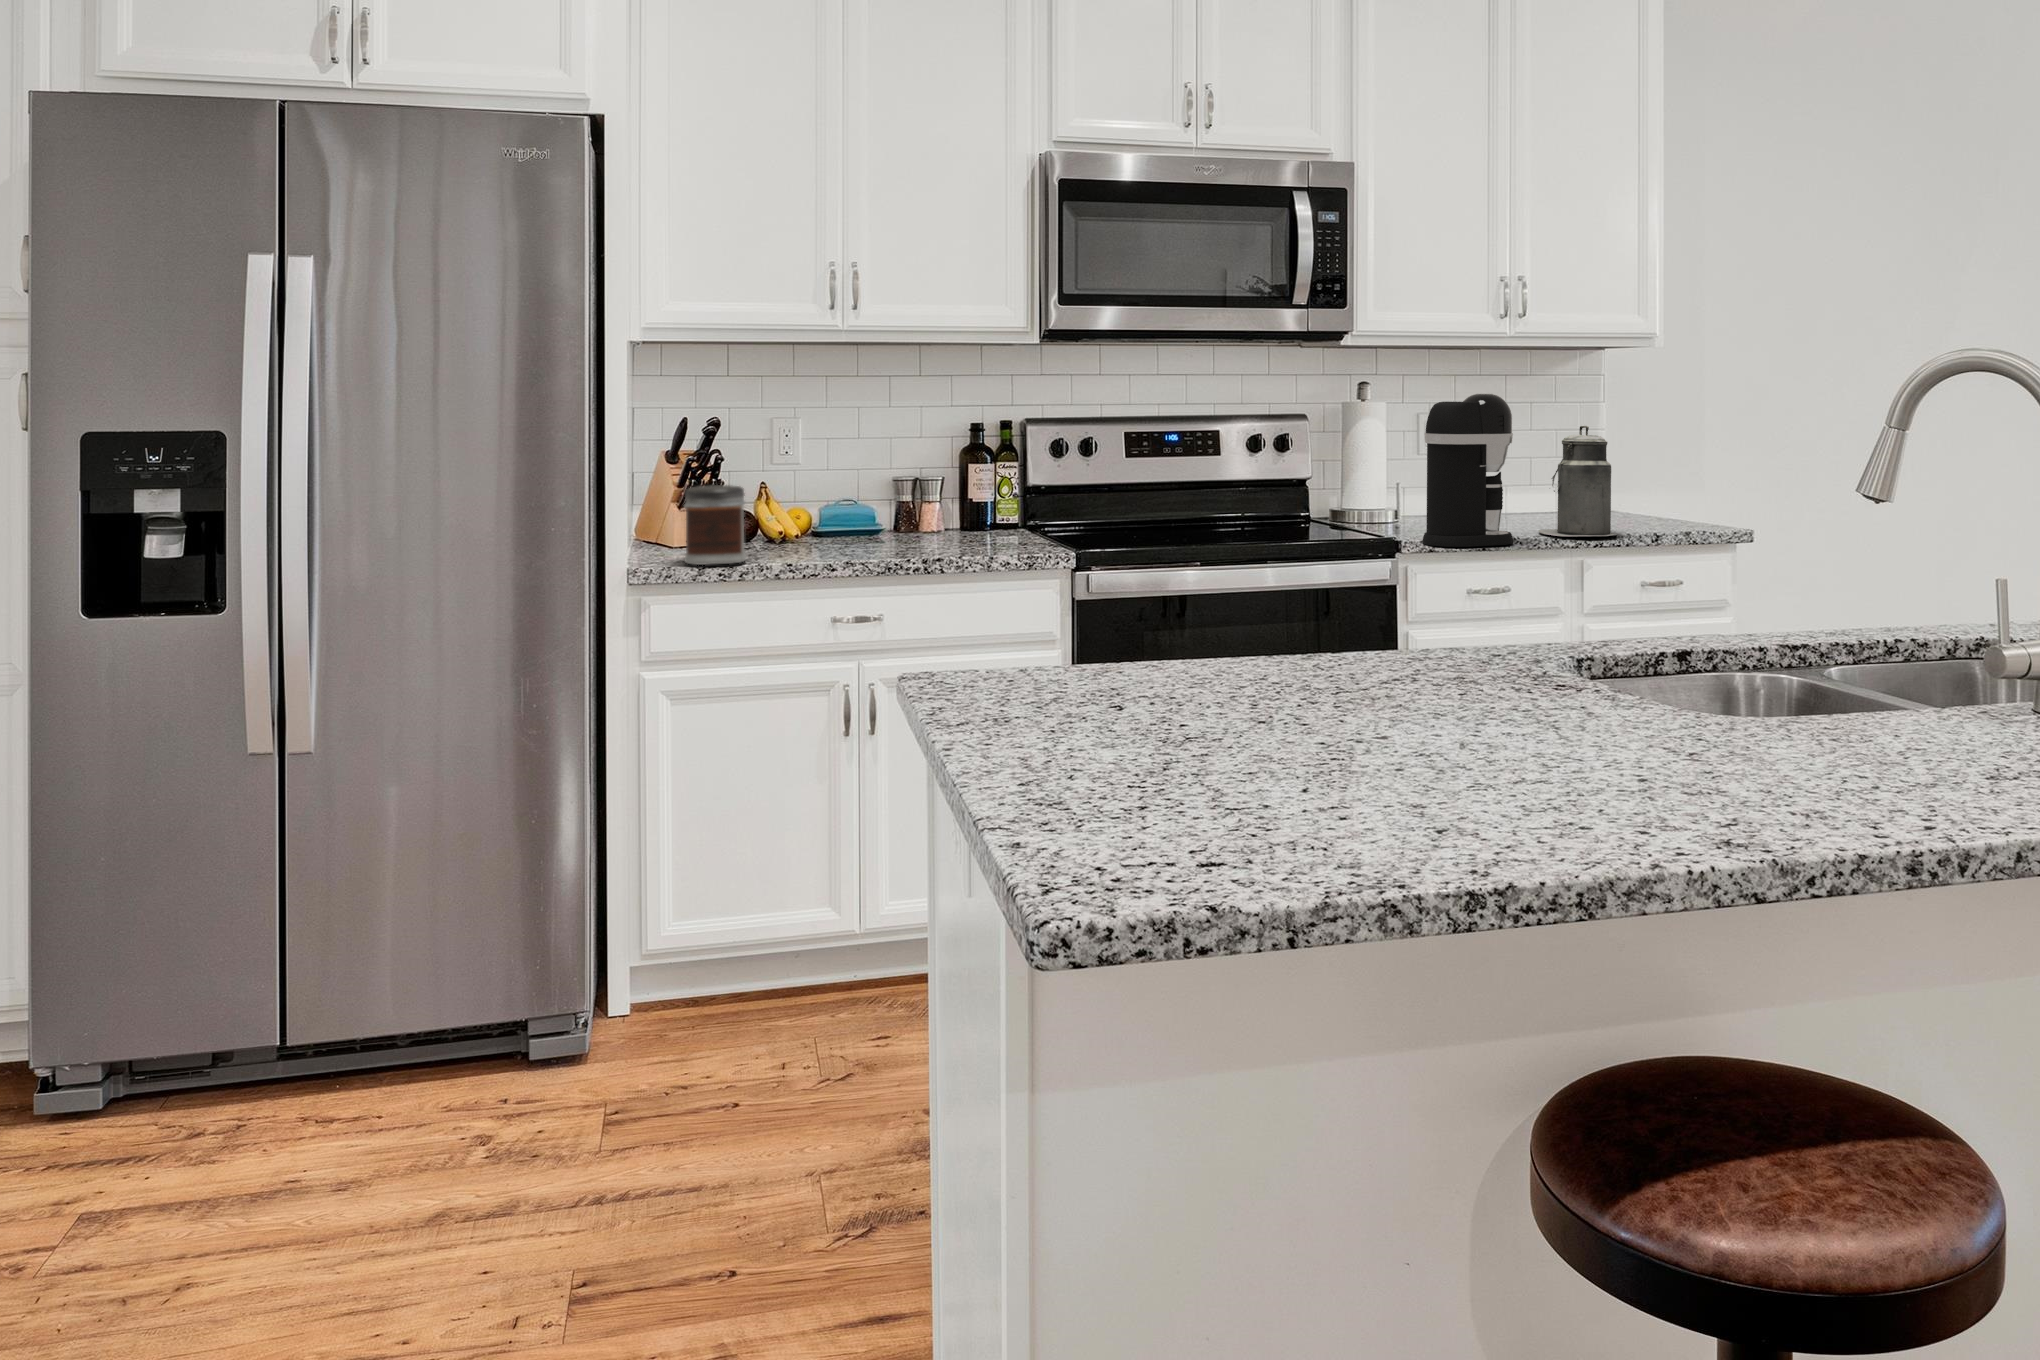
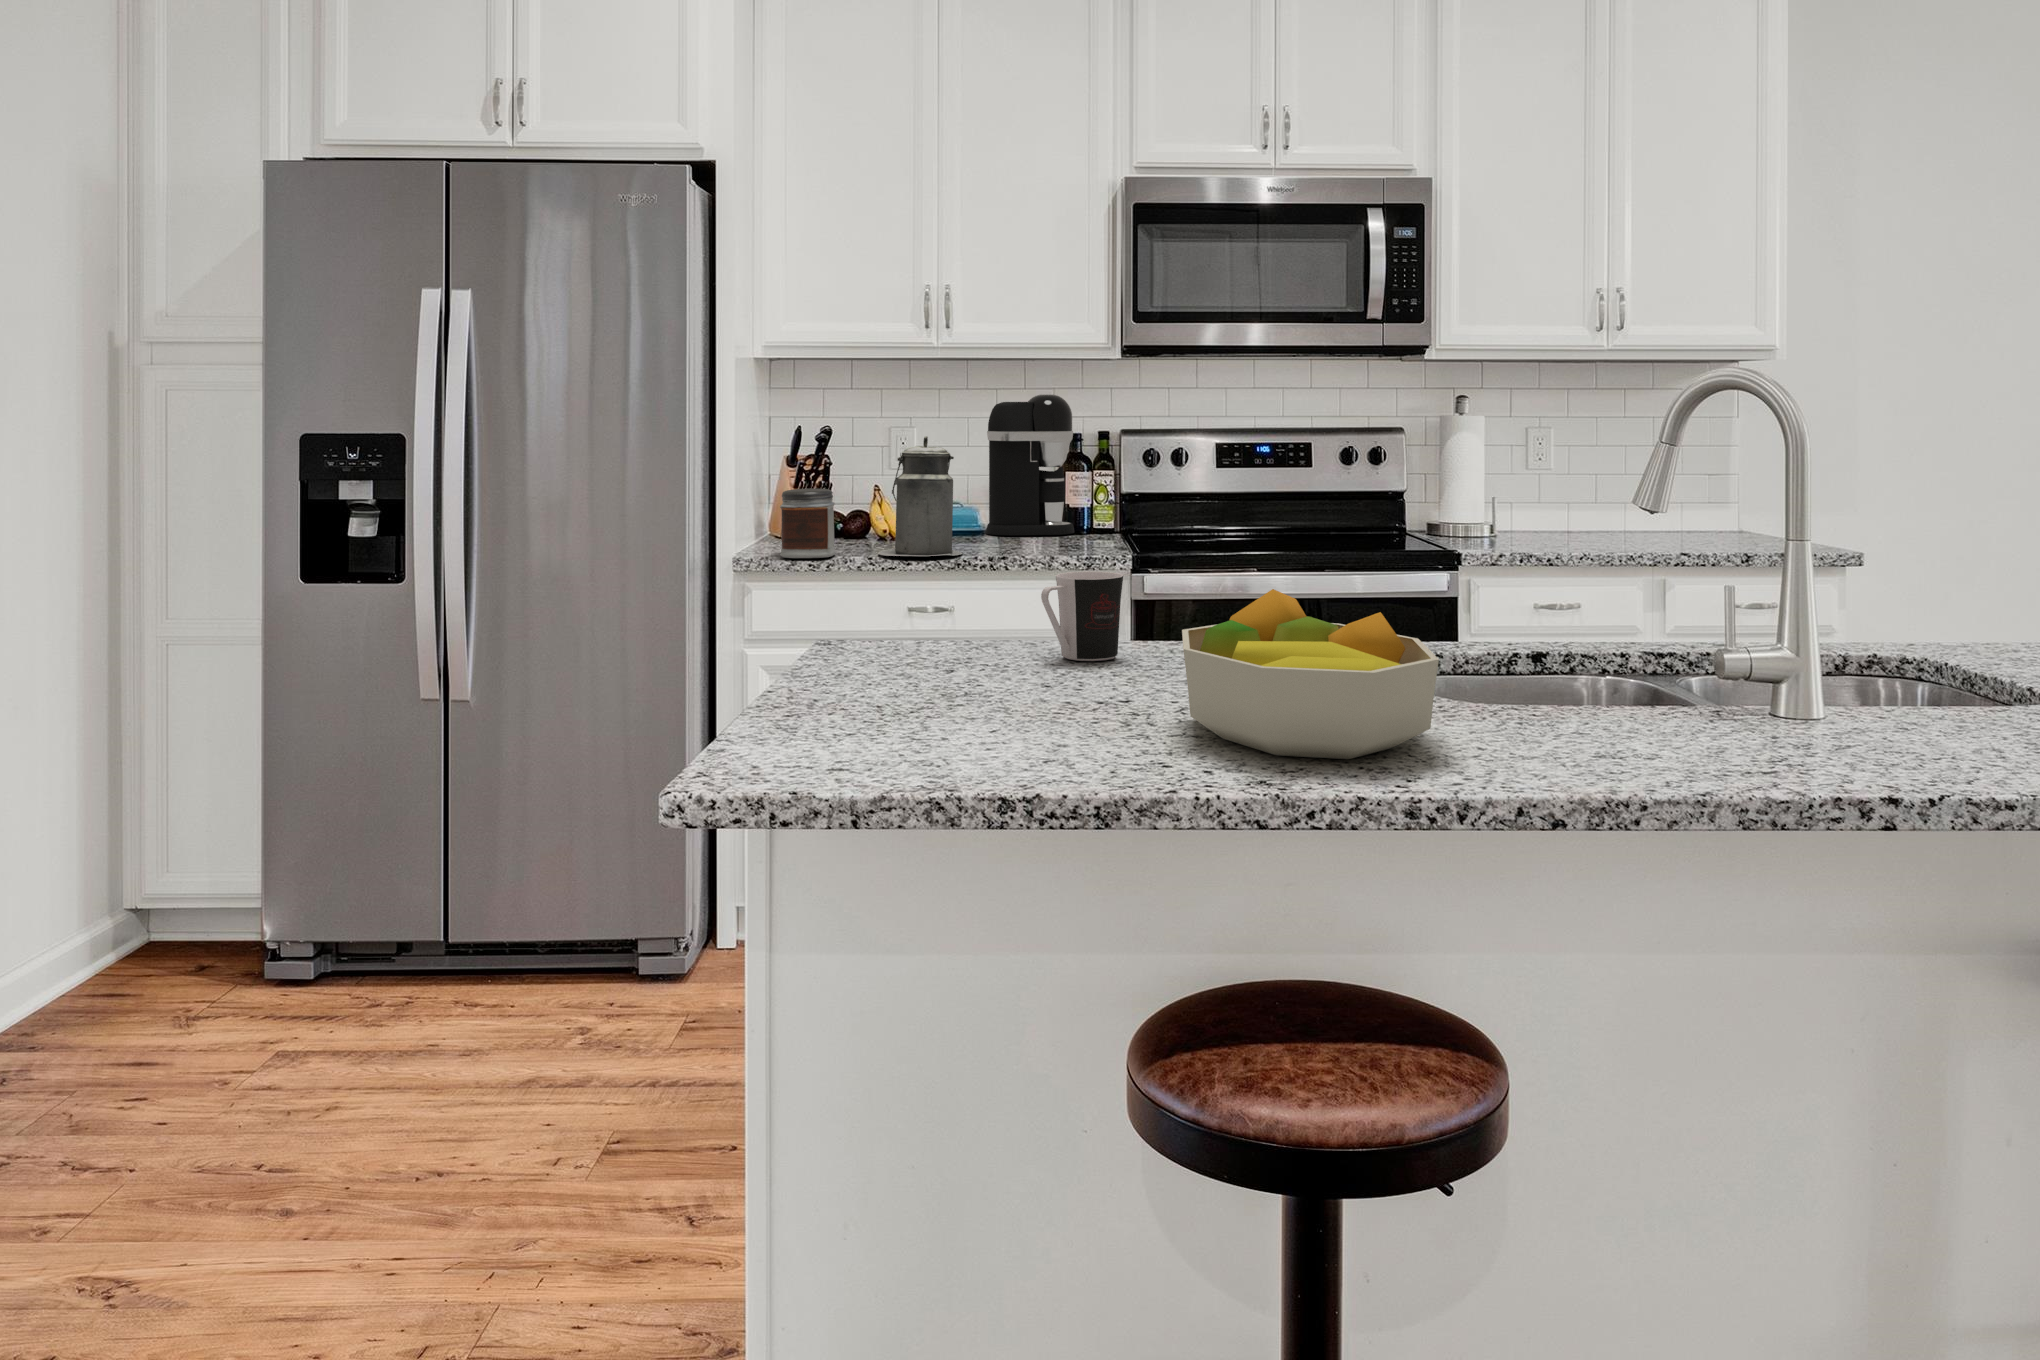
coffee maker: present [1422,394,1513,547] -> present [986,394,1074,535]
canister: present [1539,426,1617,537] -> present [878,436,962,556]
coffee cup: none [1205,580,1287,684] -> present [1041,571,1123,661]
fruit bowl: none [1485,600,1844,801] -> present [1182,589,1439,759]

